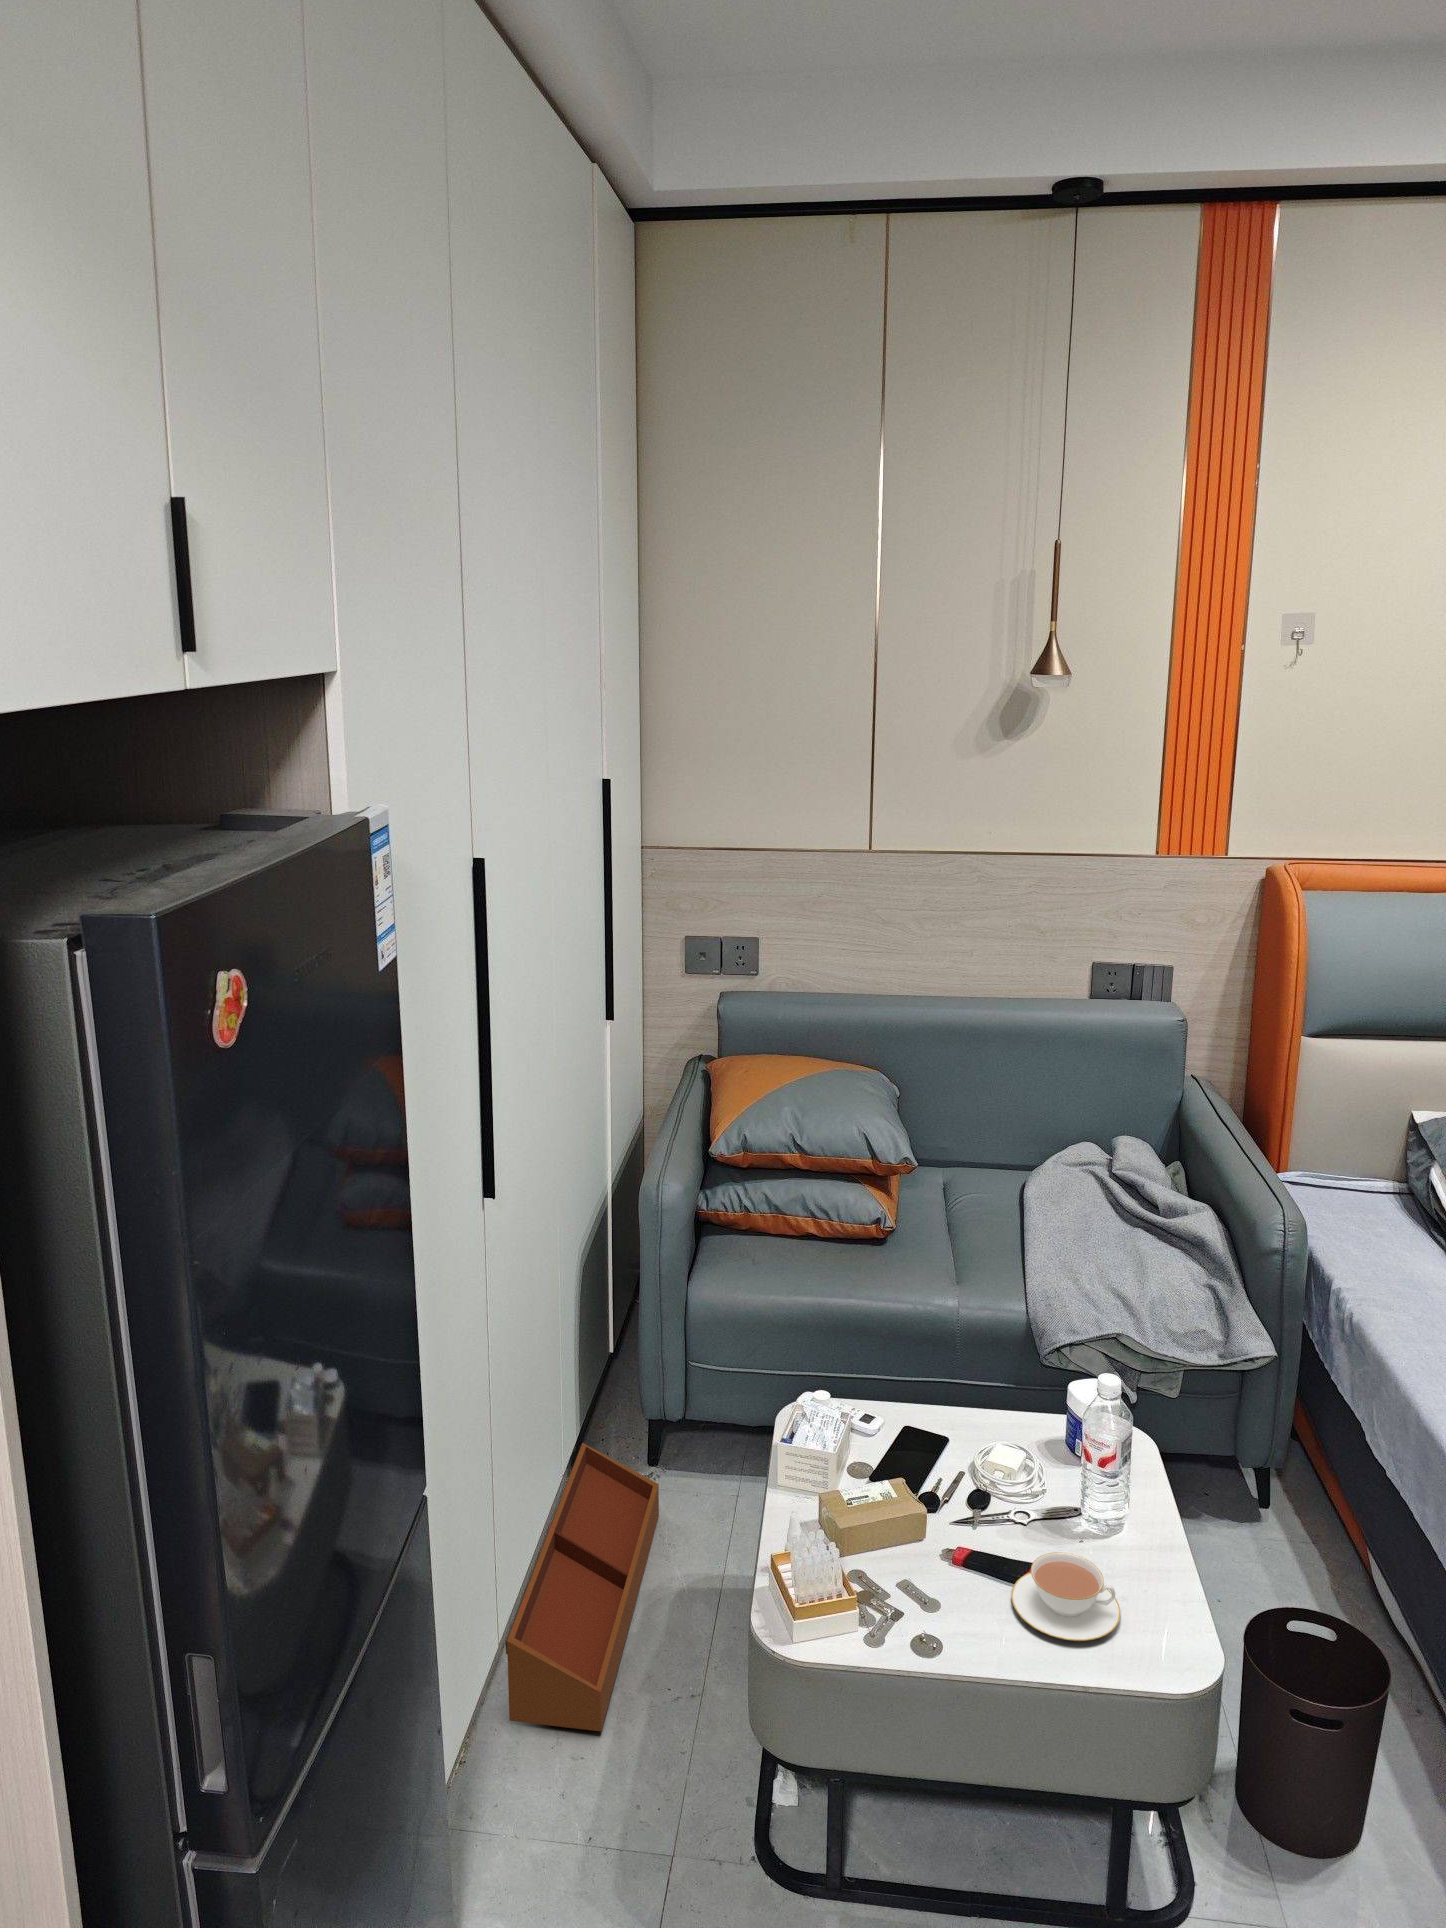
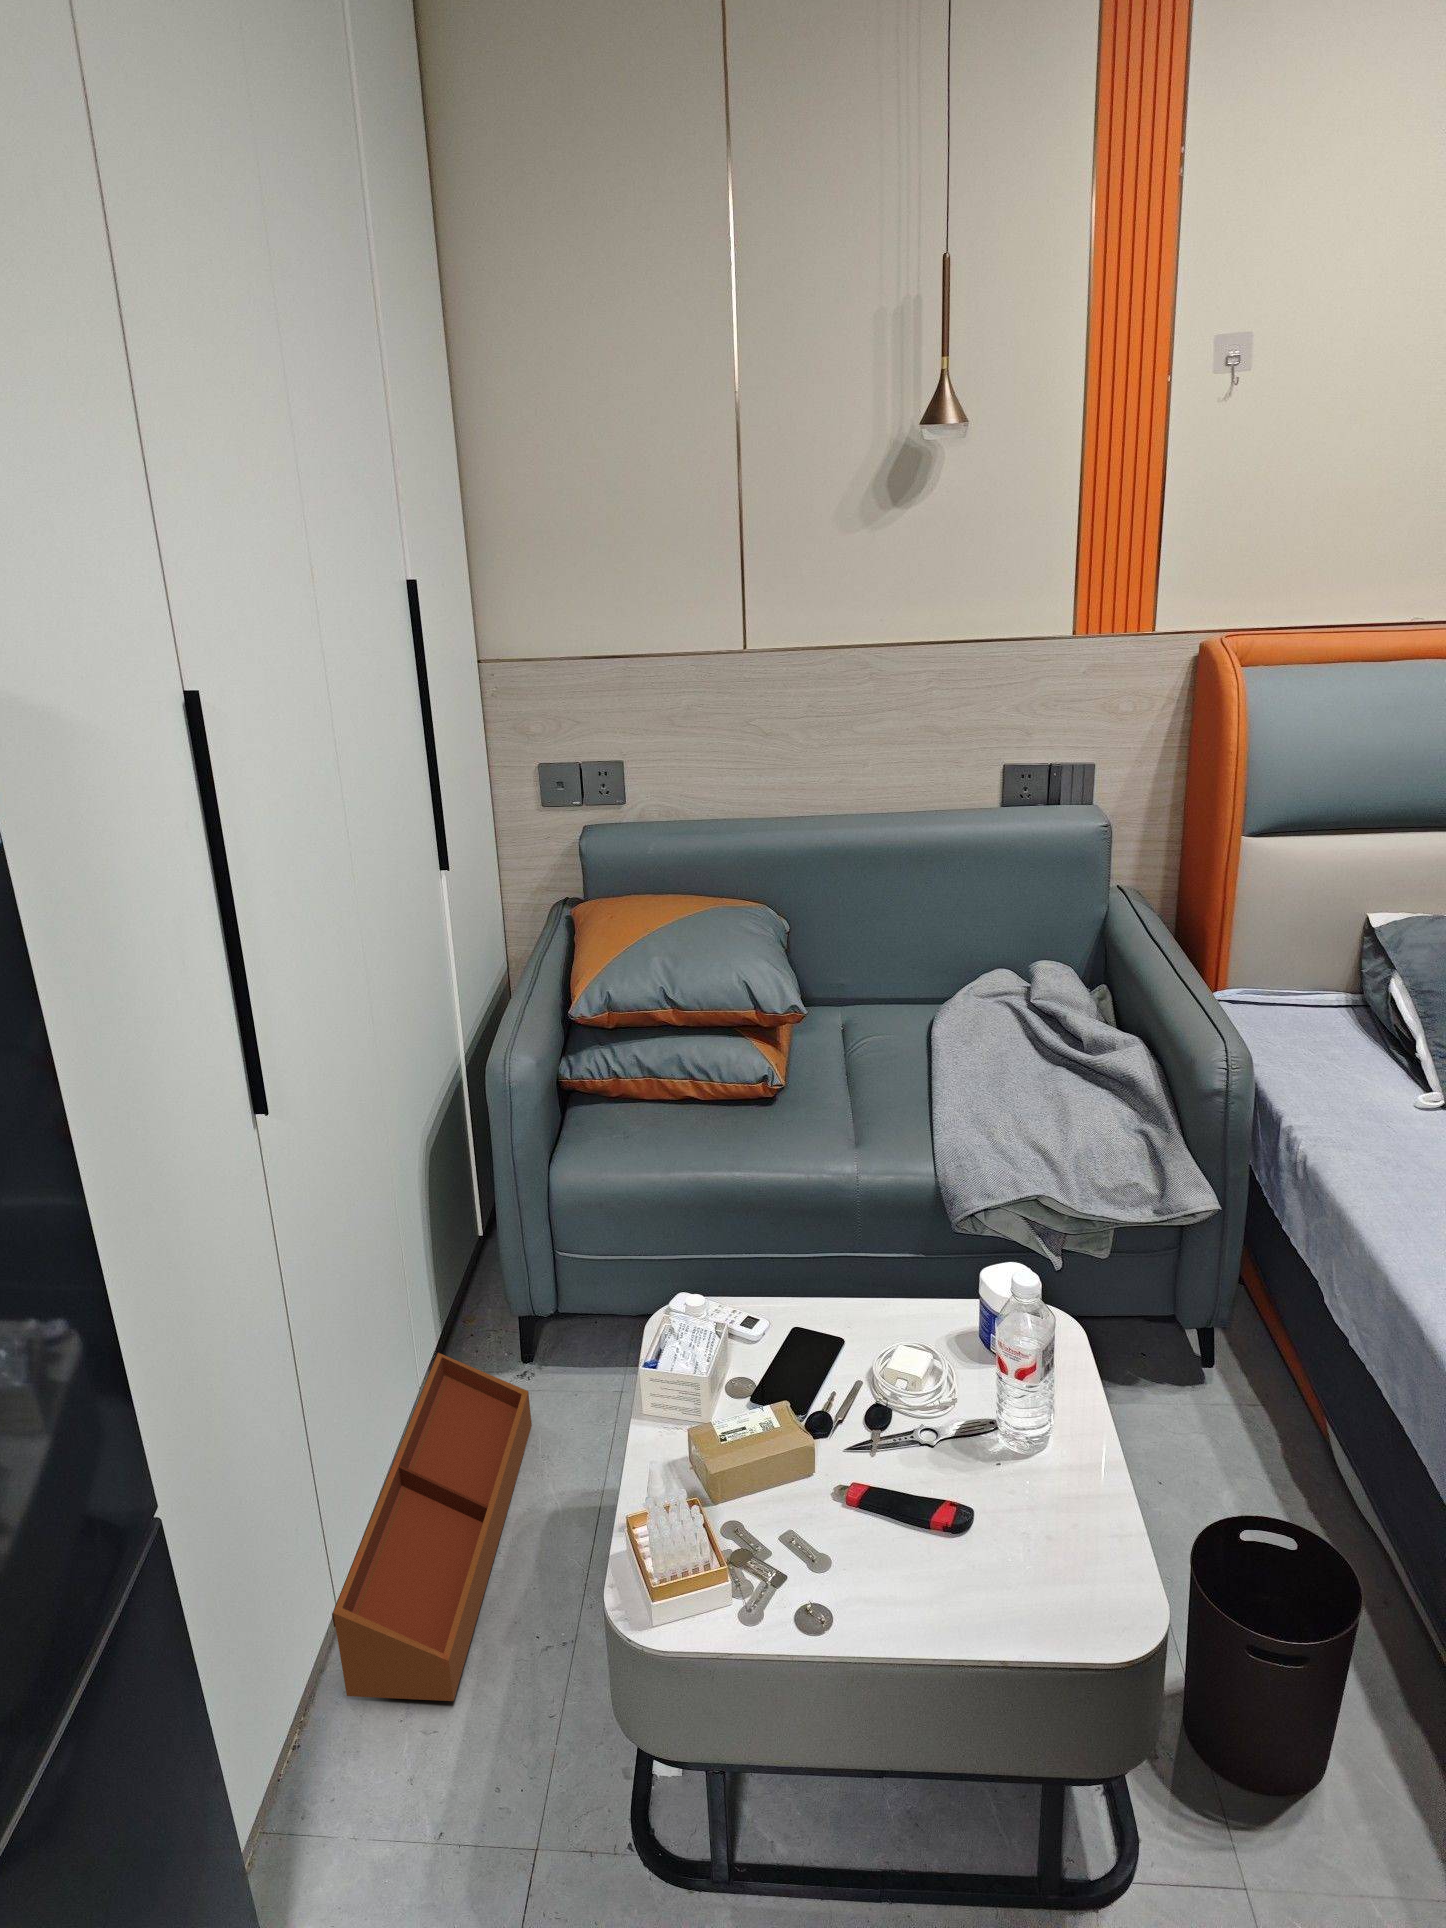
teacup: present [1011,1552,1120,1641] -> none [915,1488,1046,1601]

